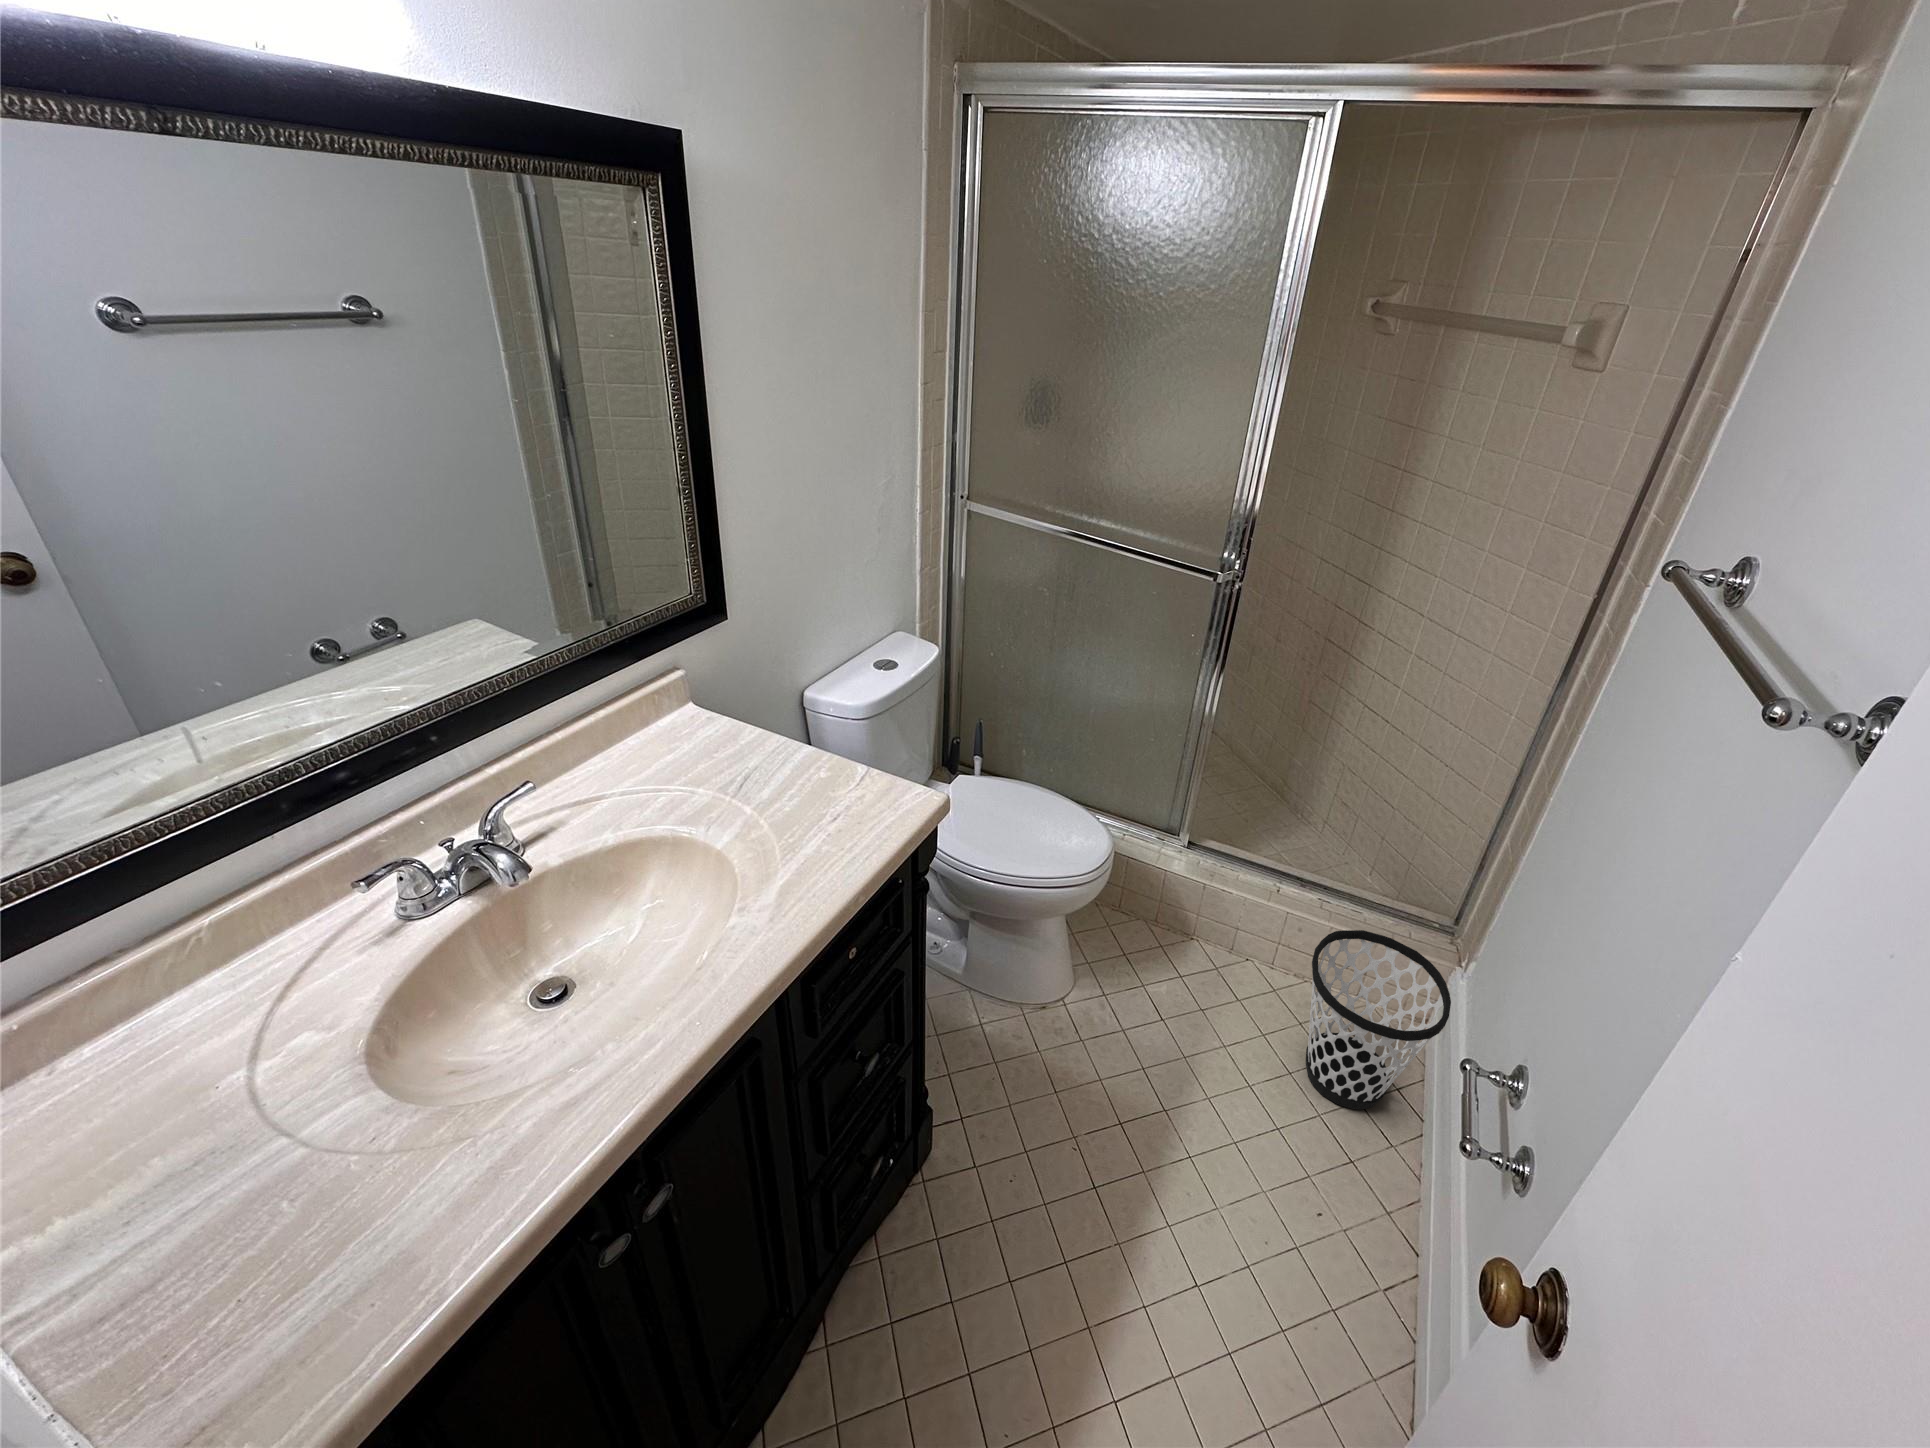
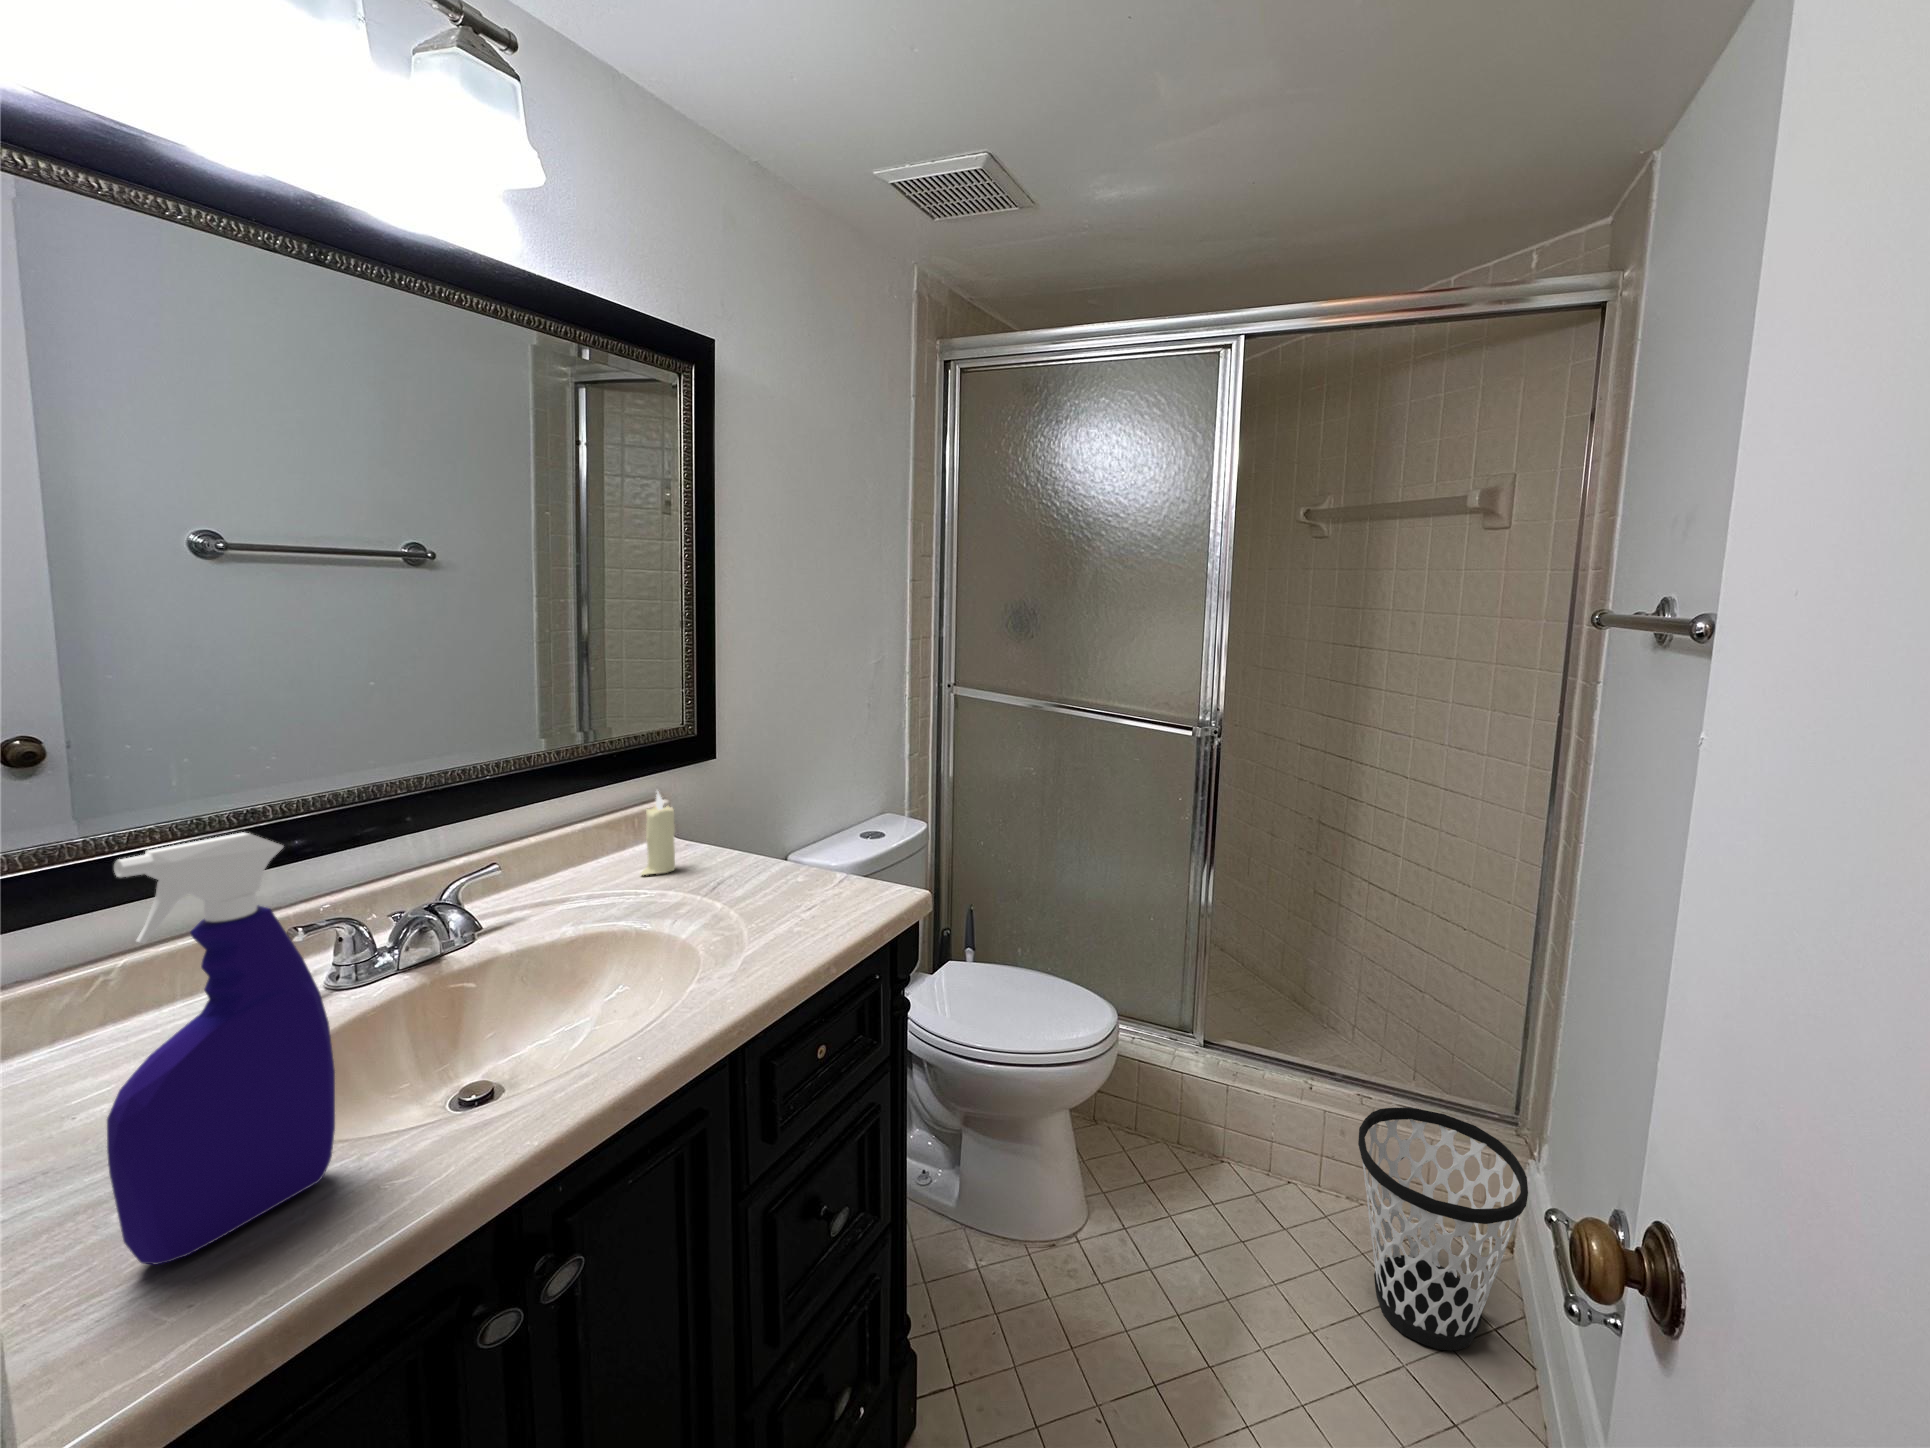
candle: none [665,688,699,763] -> present [641,791,675,875]
spray bottle: none [208,975,452,1281] -> present [107,833,335,1265]

